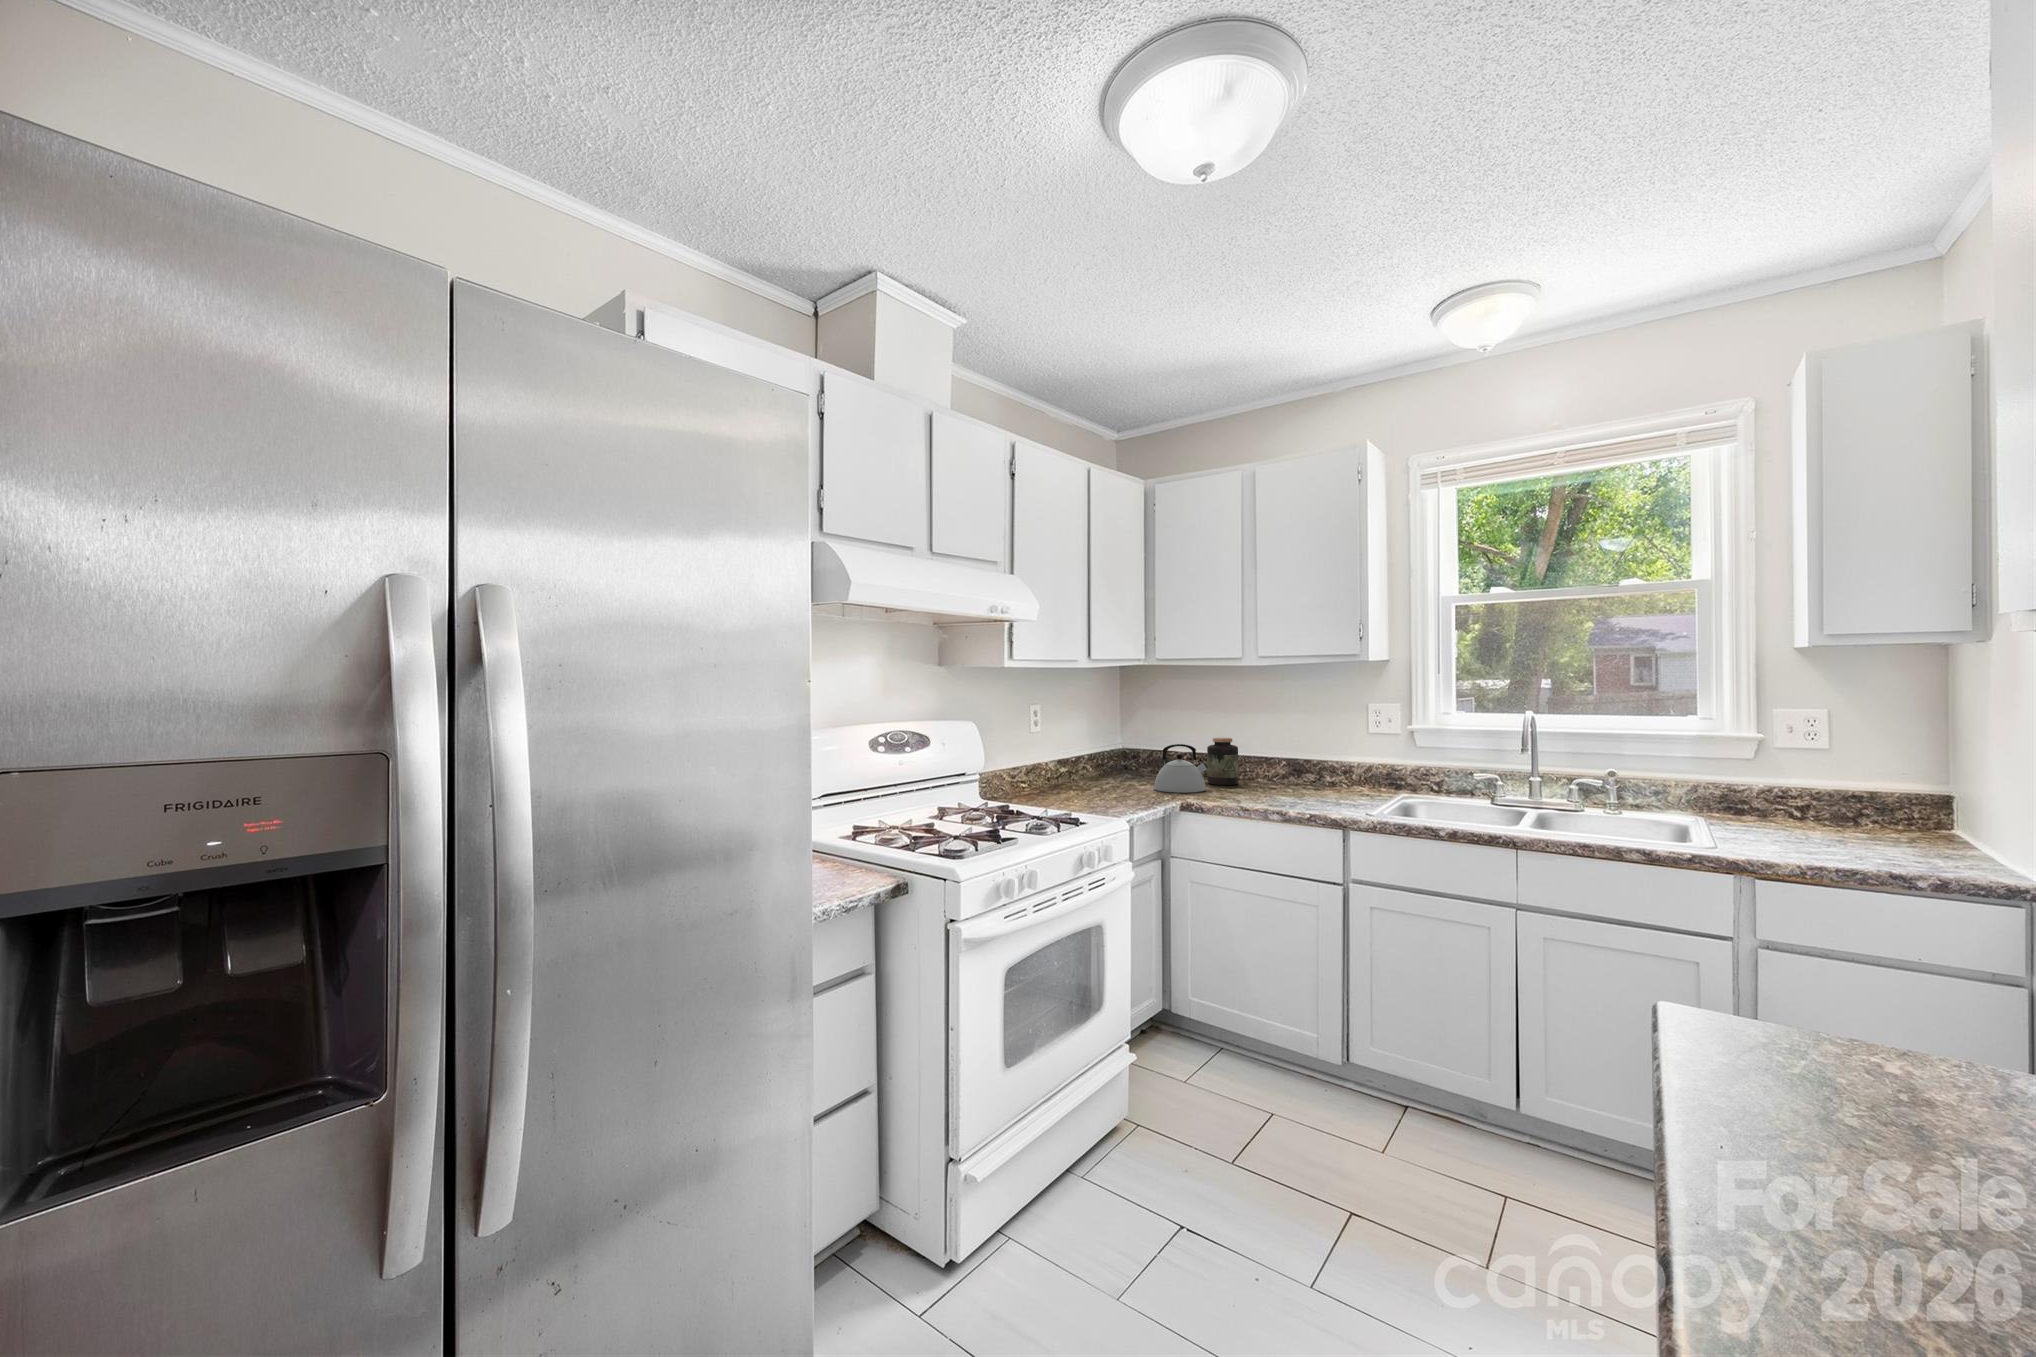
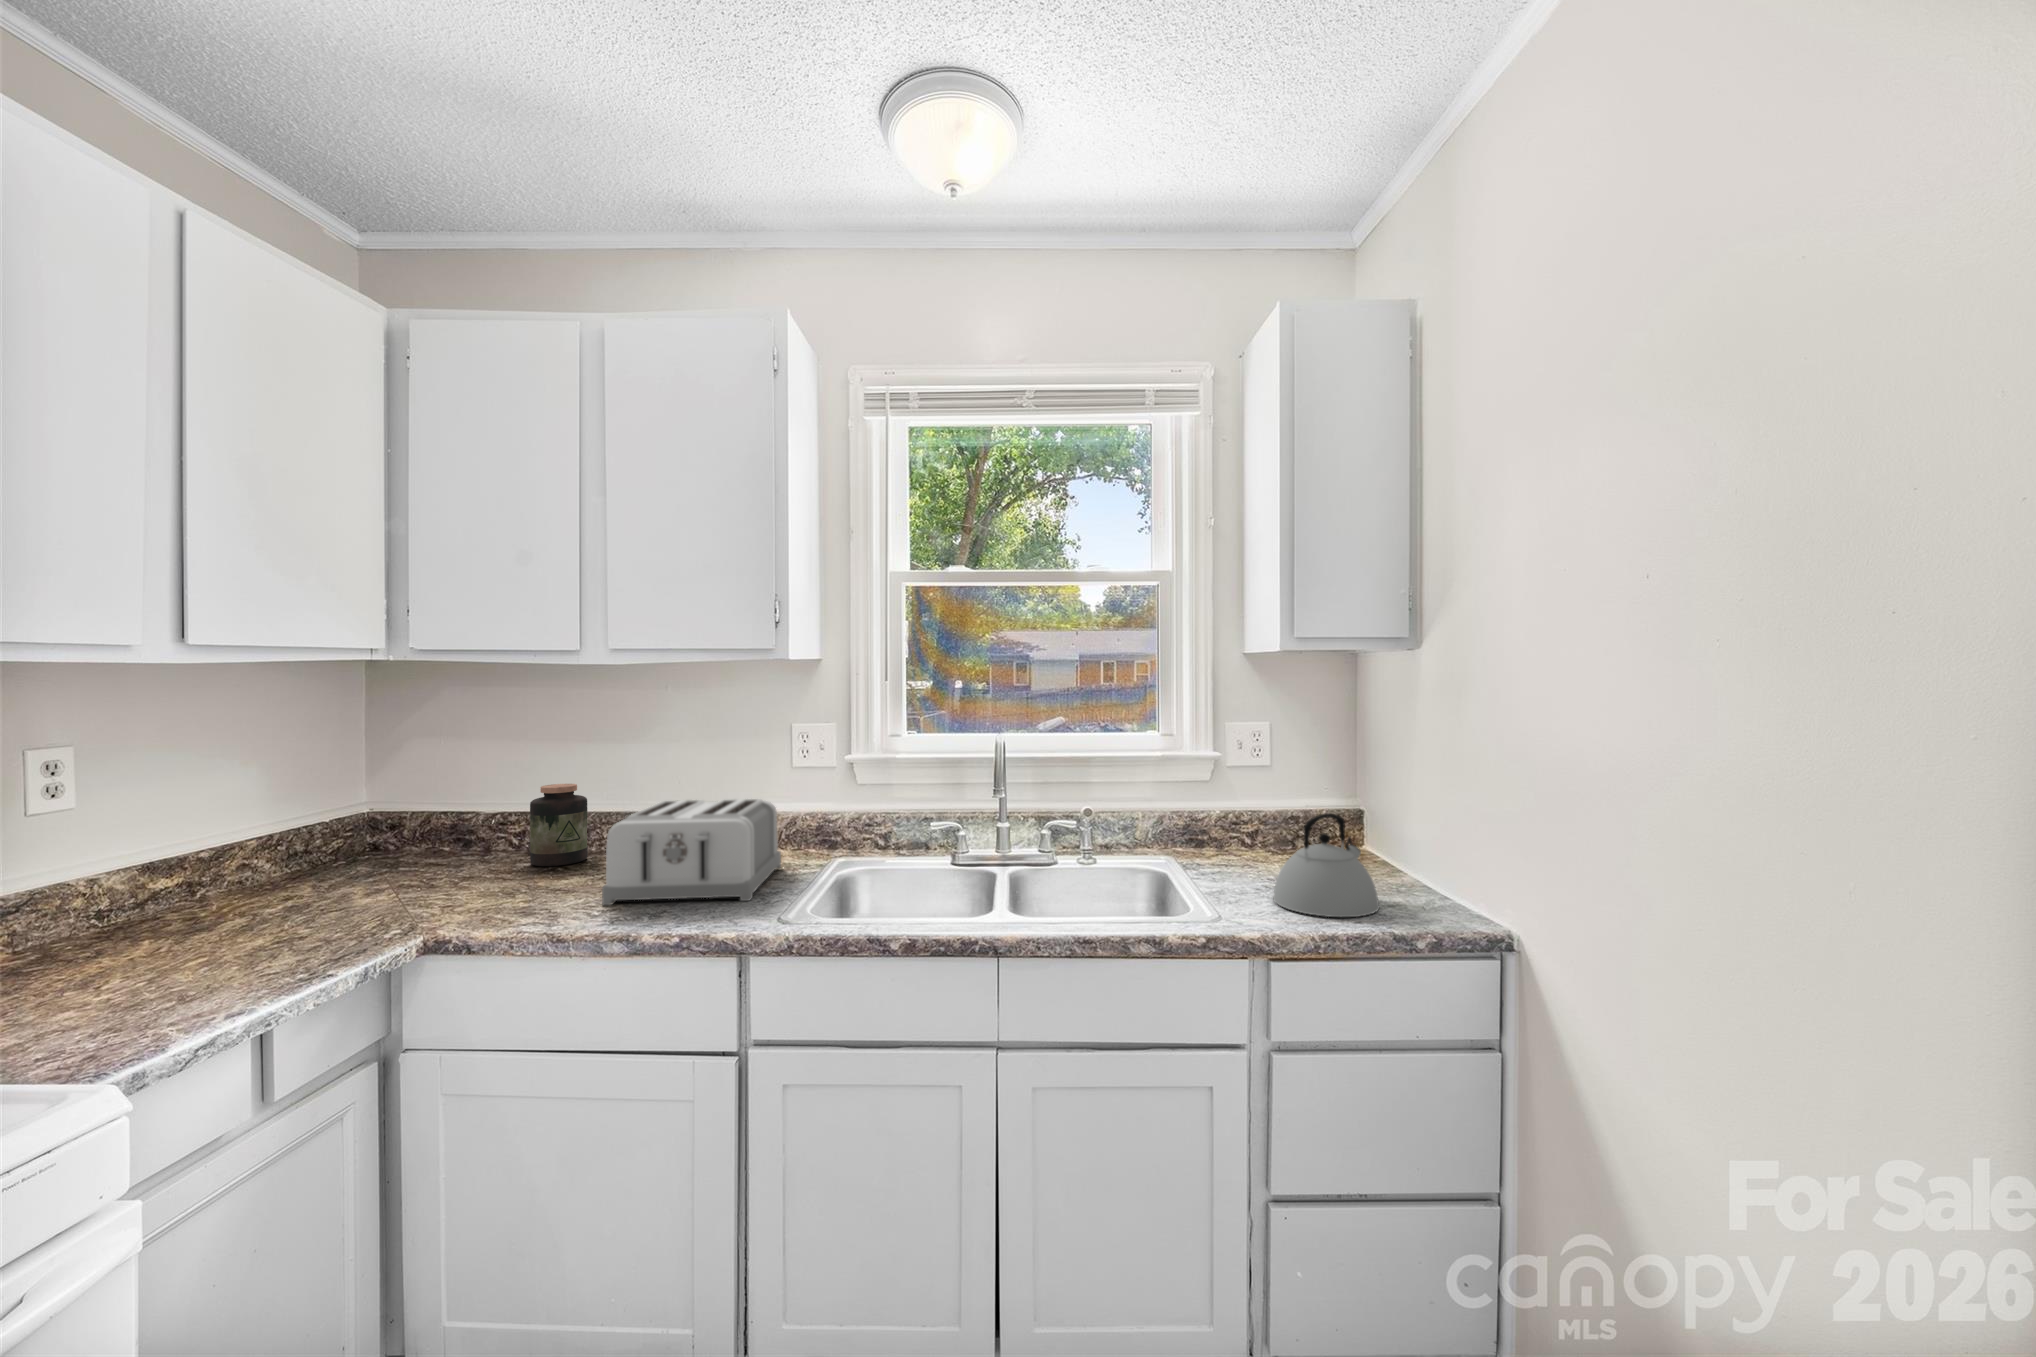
kettle: present [1154,744,1208,793] -> present [1273,813,1379,917]
toaster: none [1260,748,1363,807] -> present [602,799,781,905]

